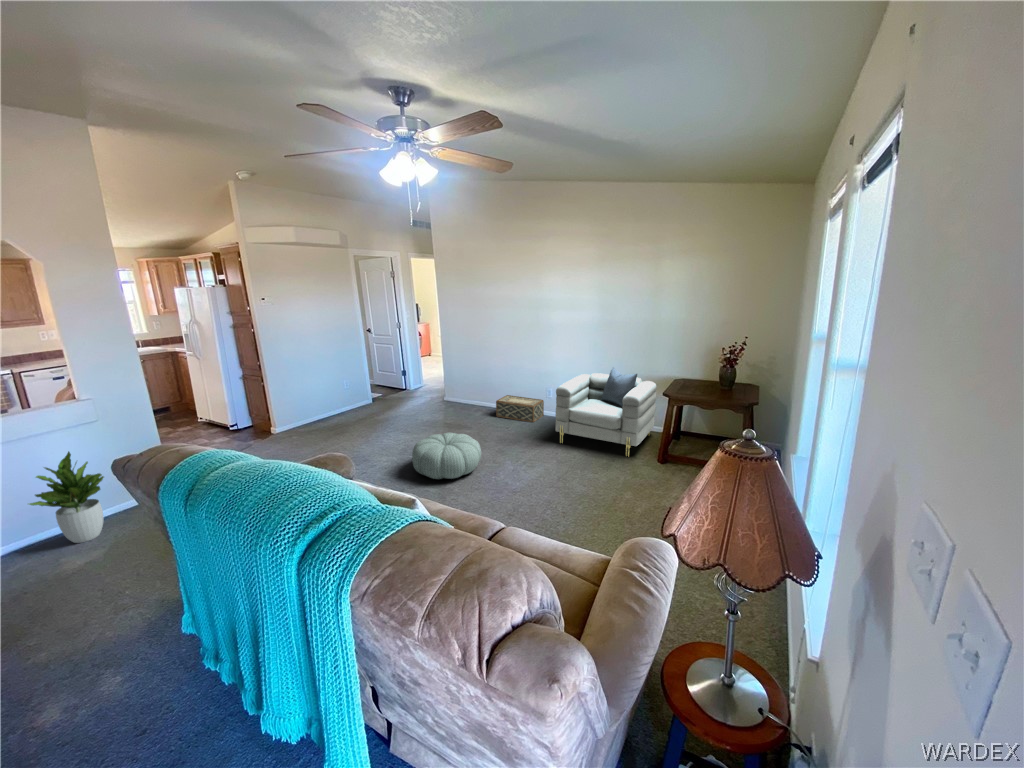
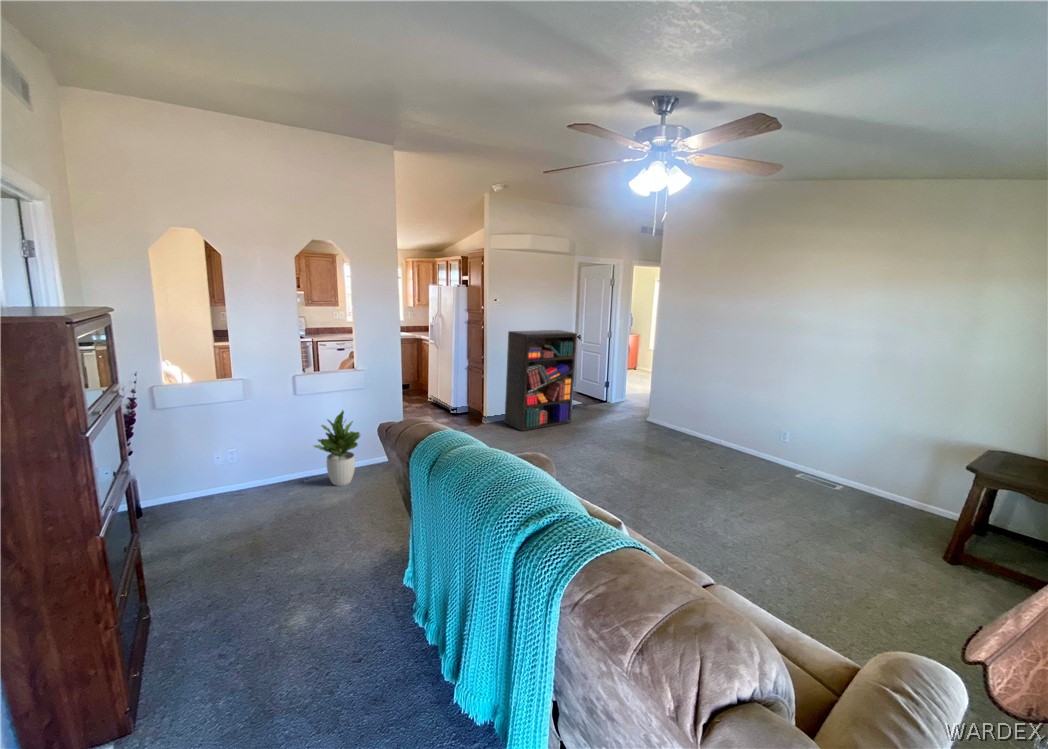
bookshelf: none [284,326,368,431] -> present [505,330,577,431]
armchair: present [555,368,657,457] -> none [791,420,960,544]
woven basket: present [496,395,544,422] -> none [713,430,778,469]
pouf: present [412,433,481,479] -> none [612,459,691,512]

